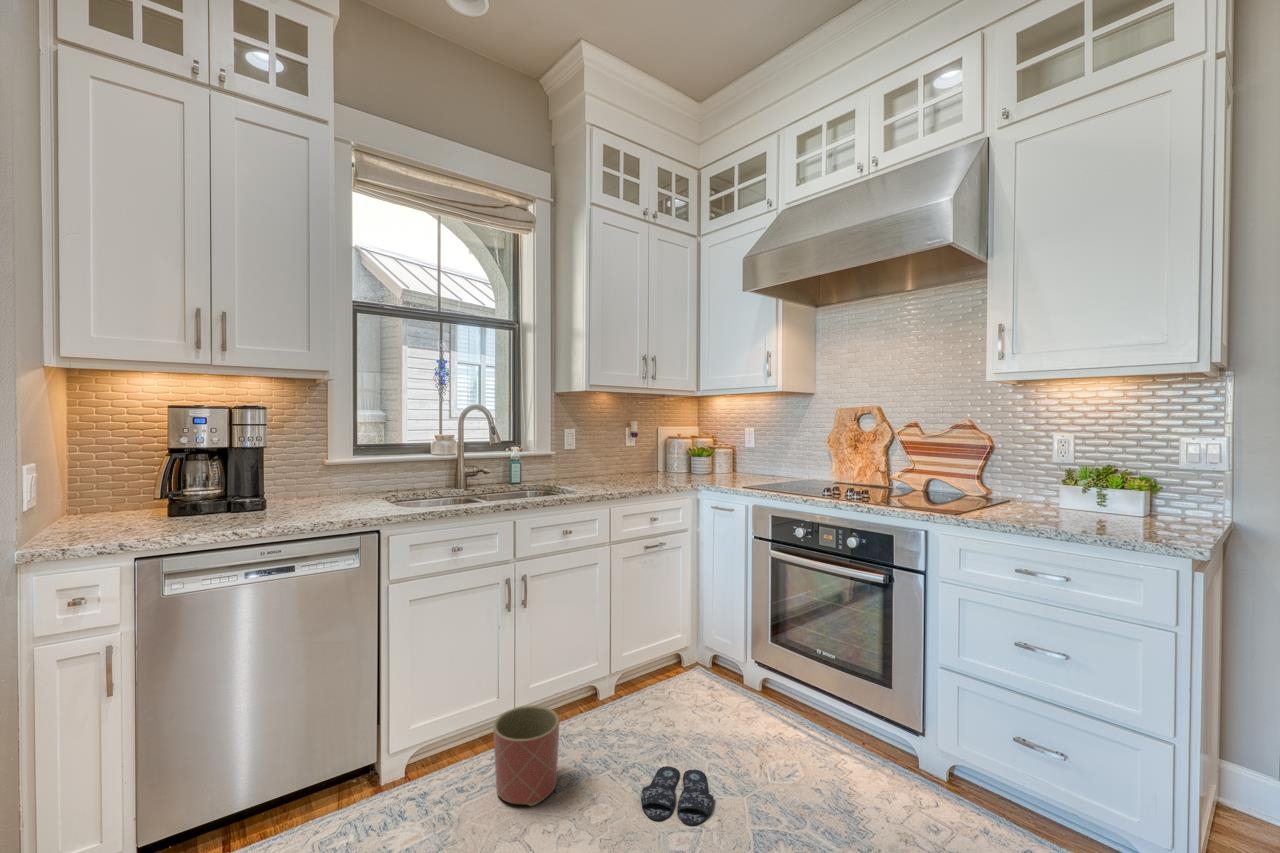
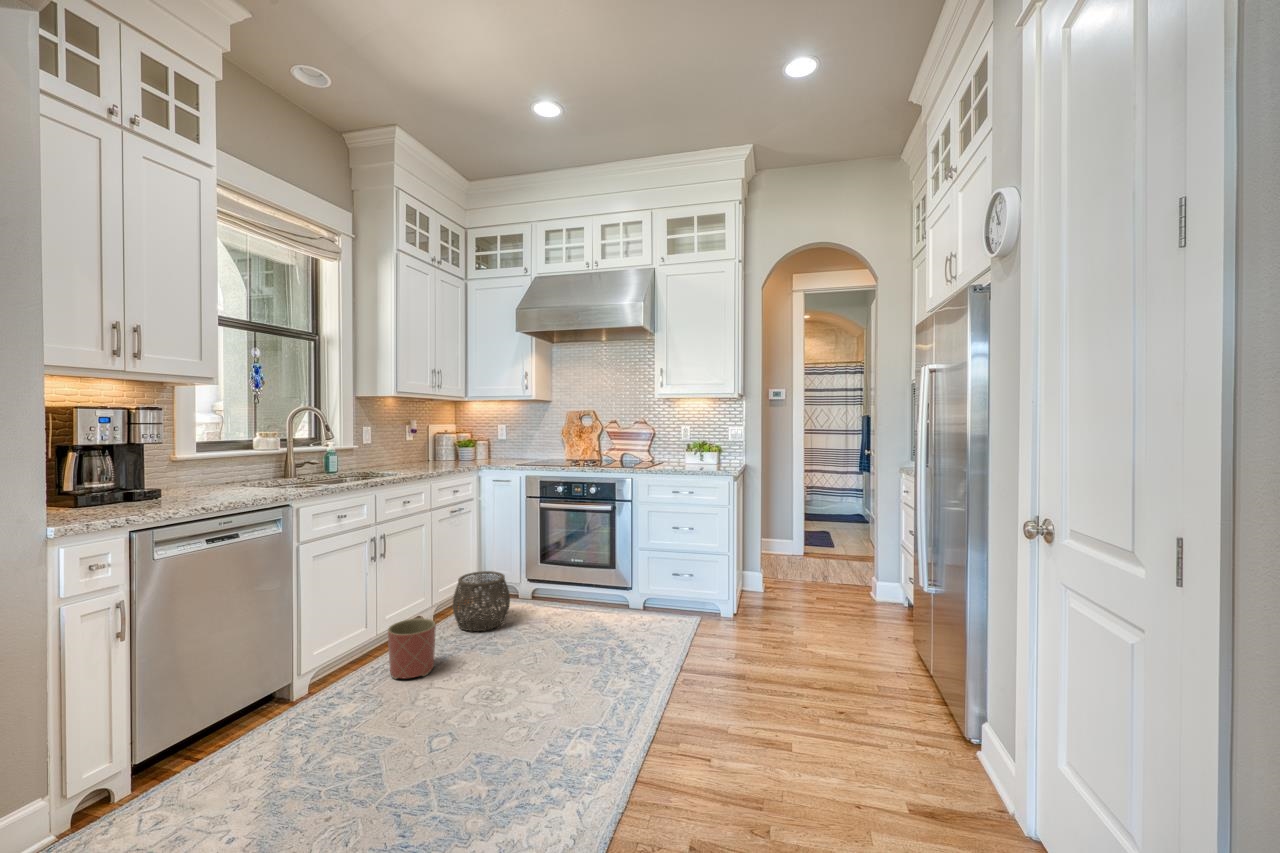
woven basket: none [628,640,709,738] -> present [452,571,510,631]
slippers: present [641,766,714,826] -> none [491,637,536,660]

